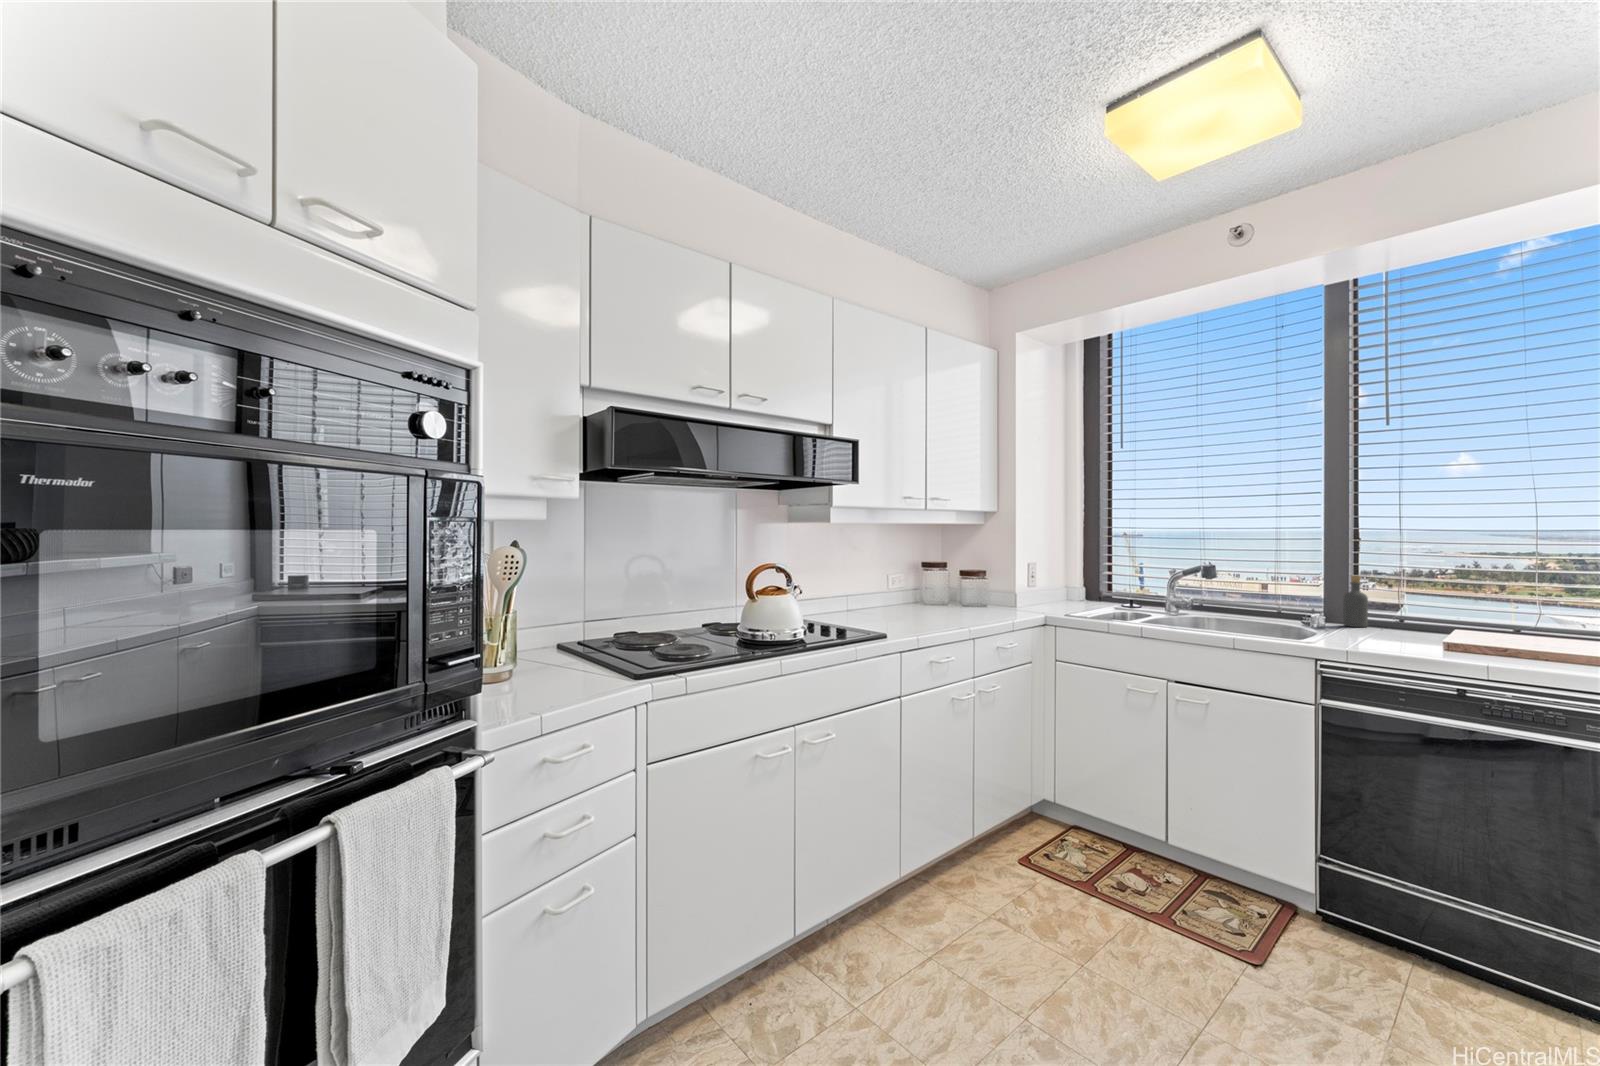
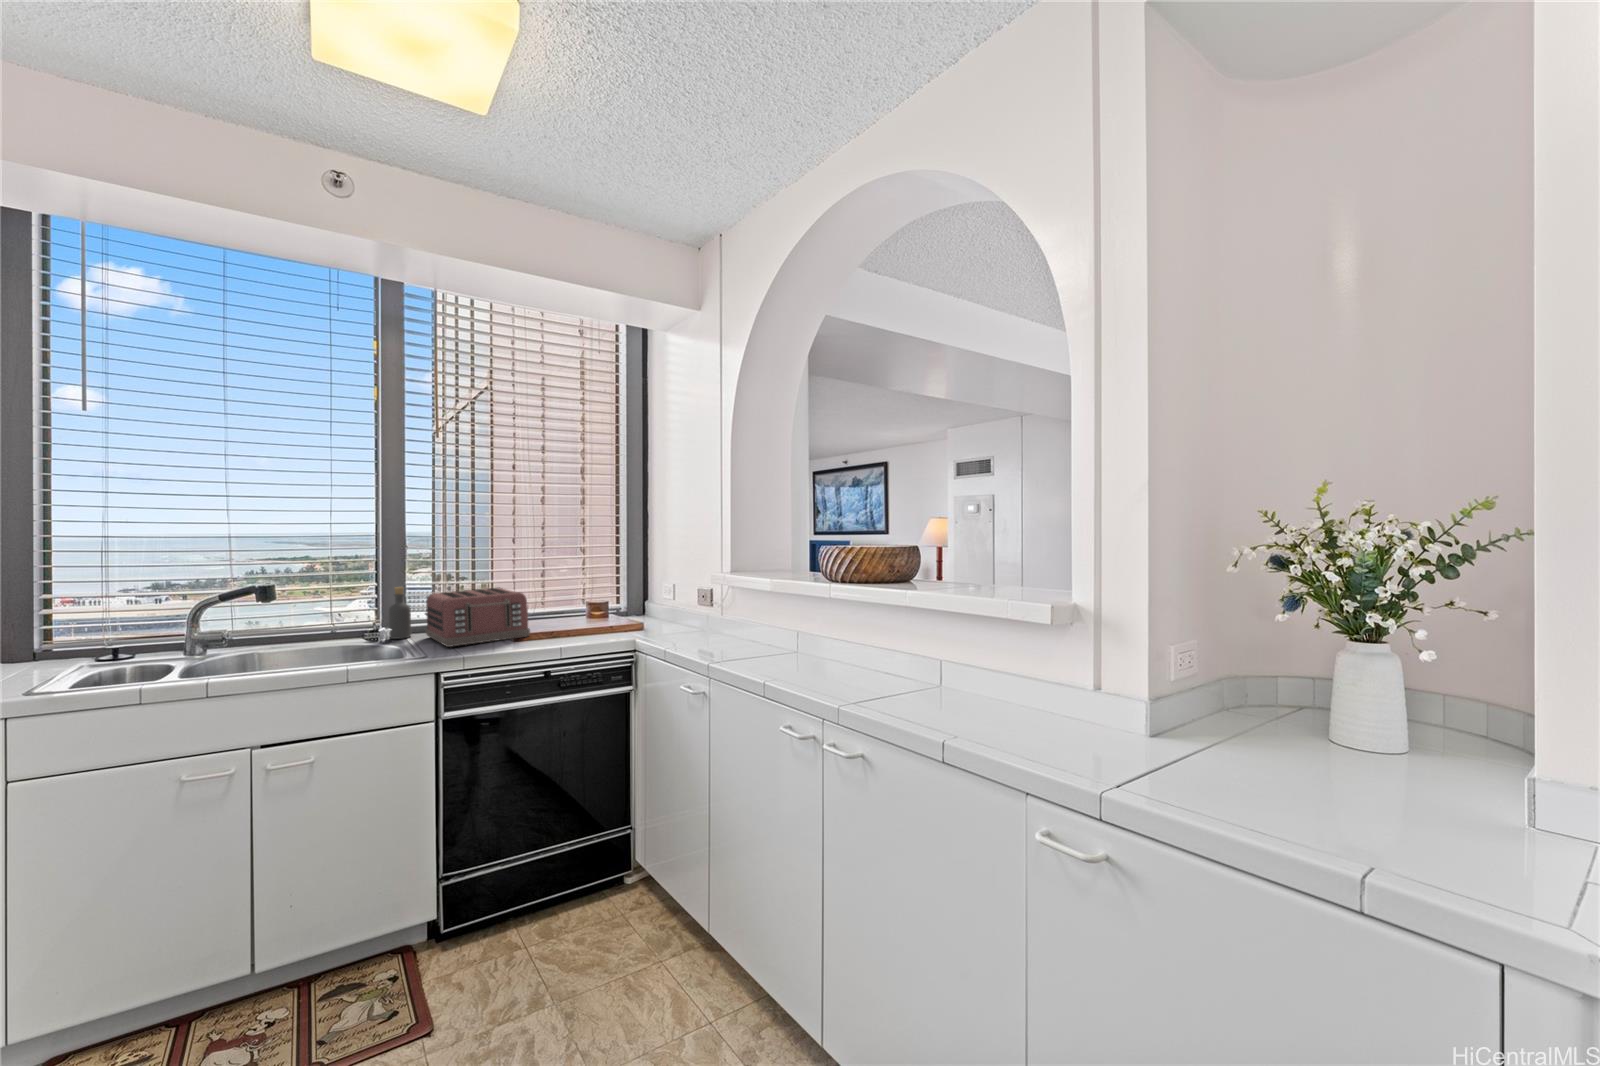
toaster: none [1369,584,1495,648] -> present [426,587,530,647]

